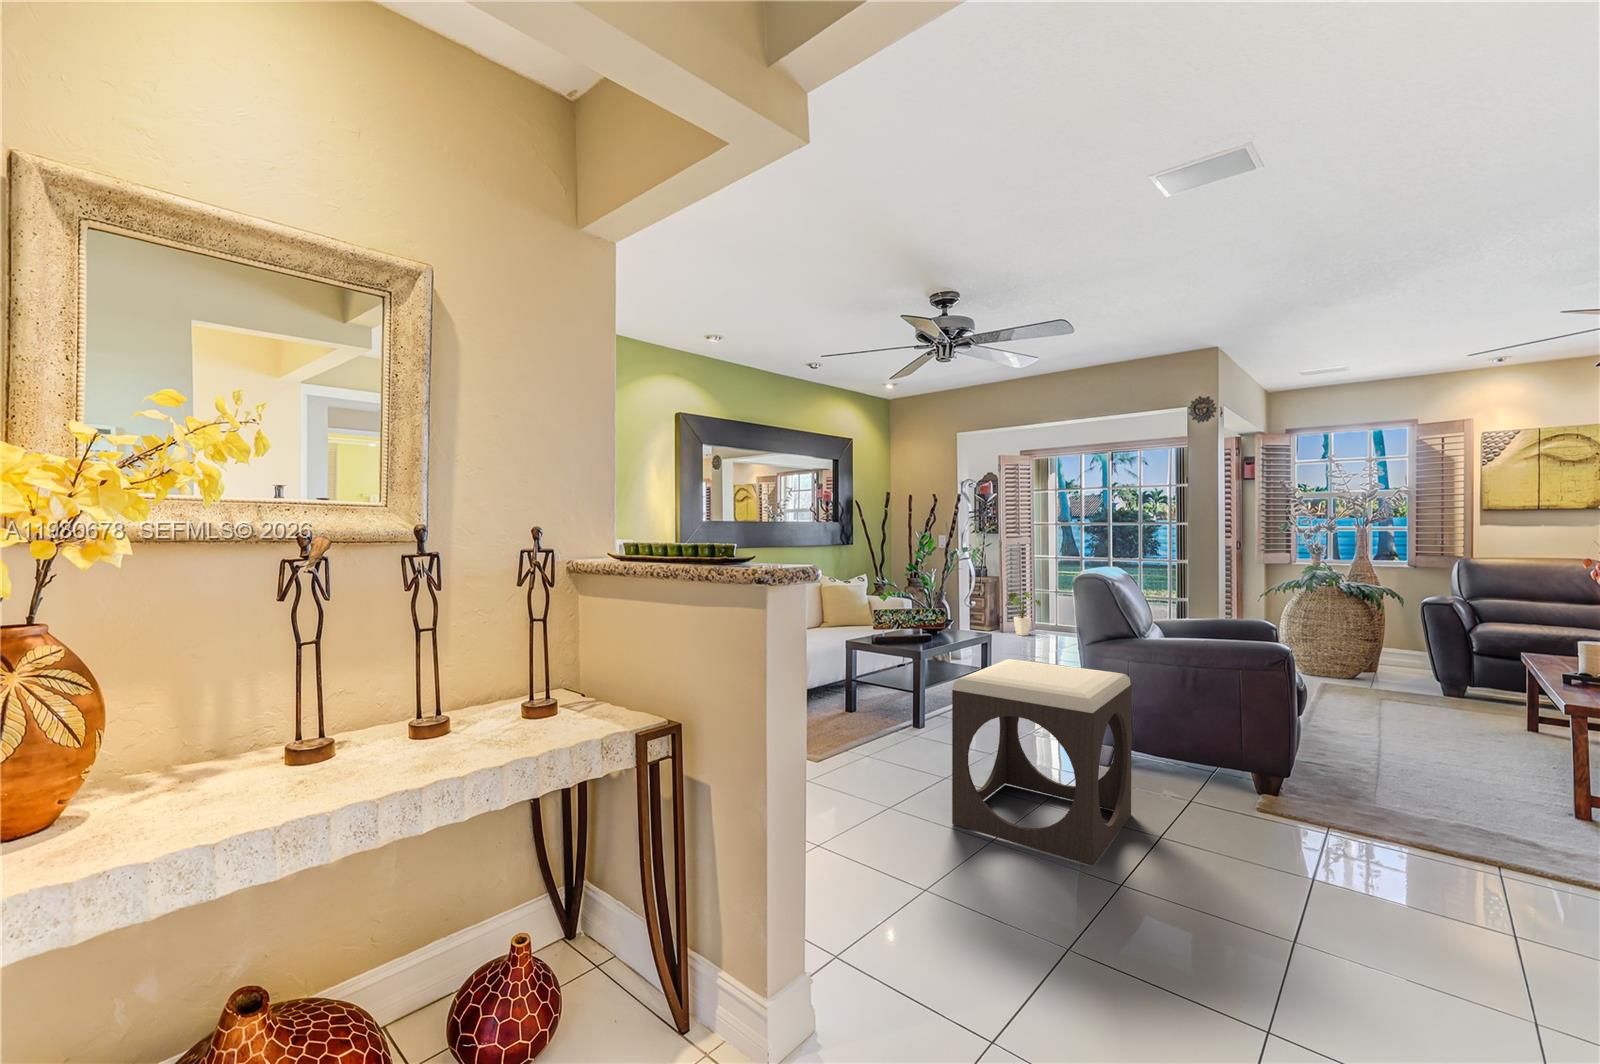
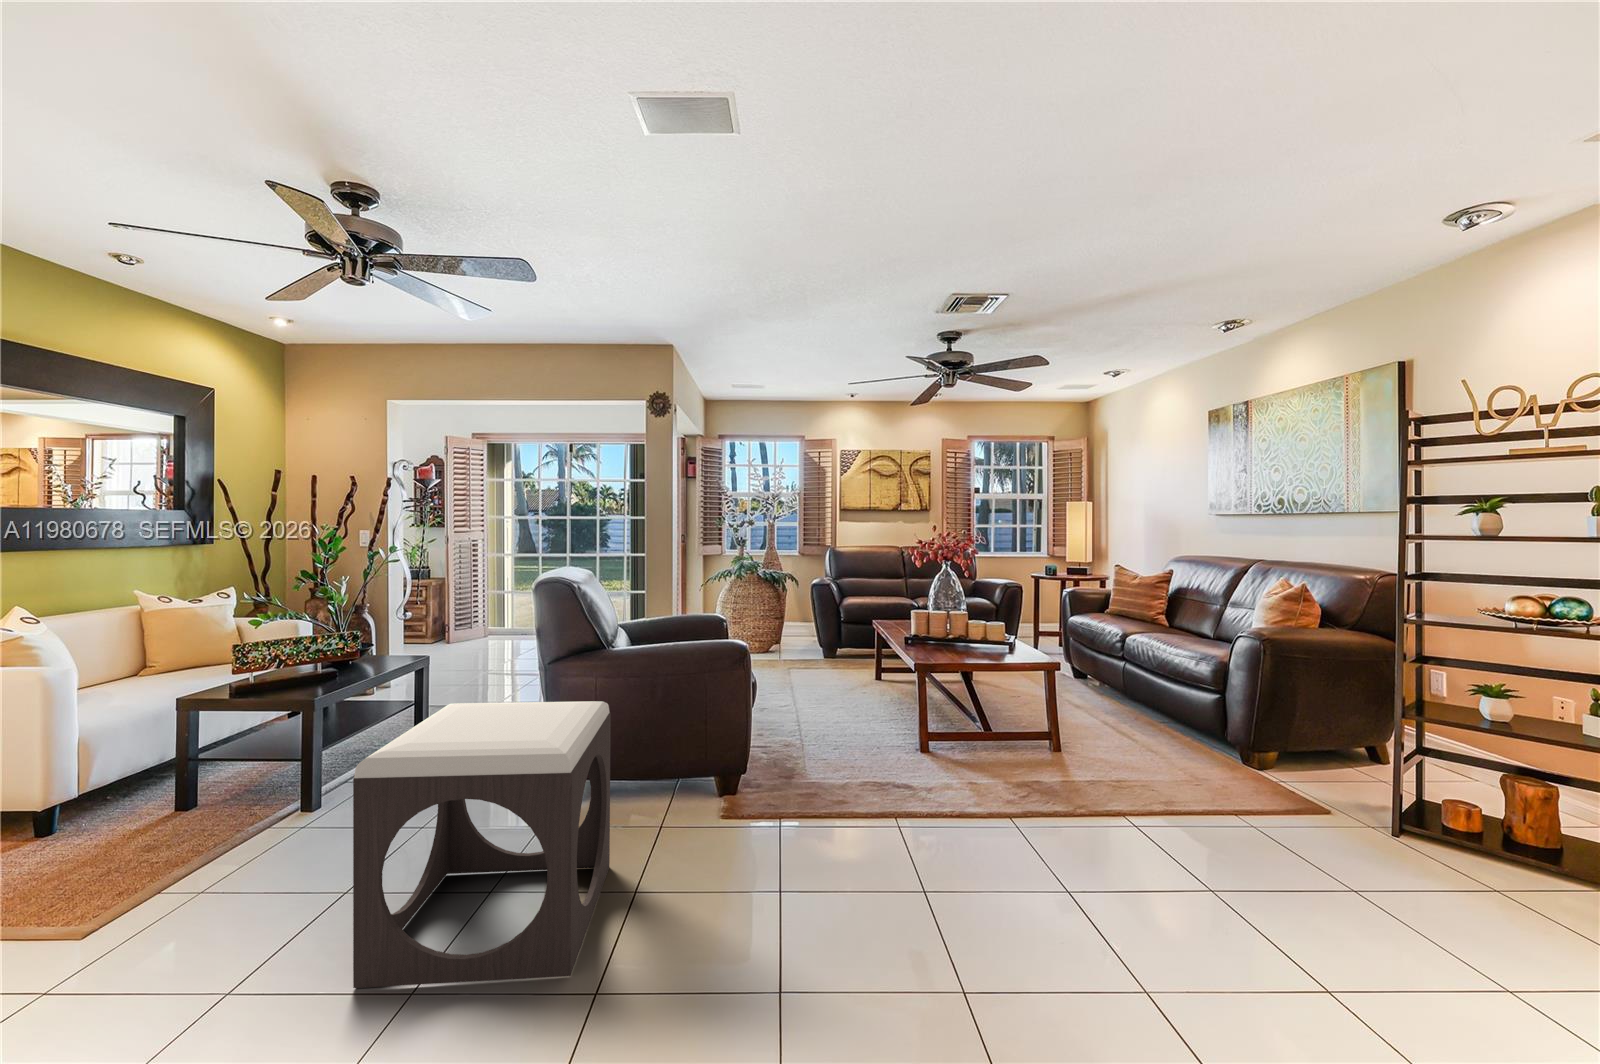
house plant: present [1006,590,1041,636] -> none [452,591,495,644]

